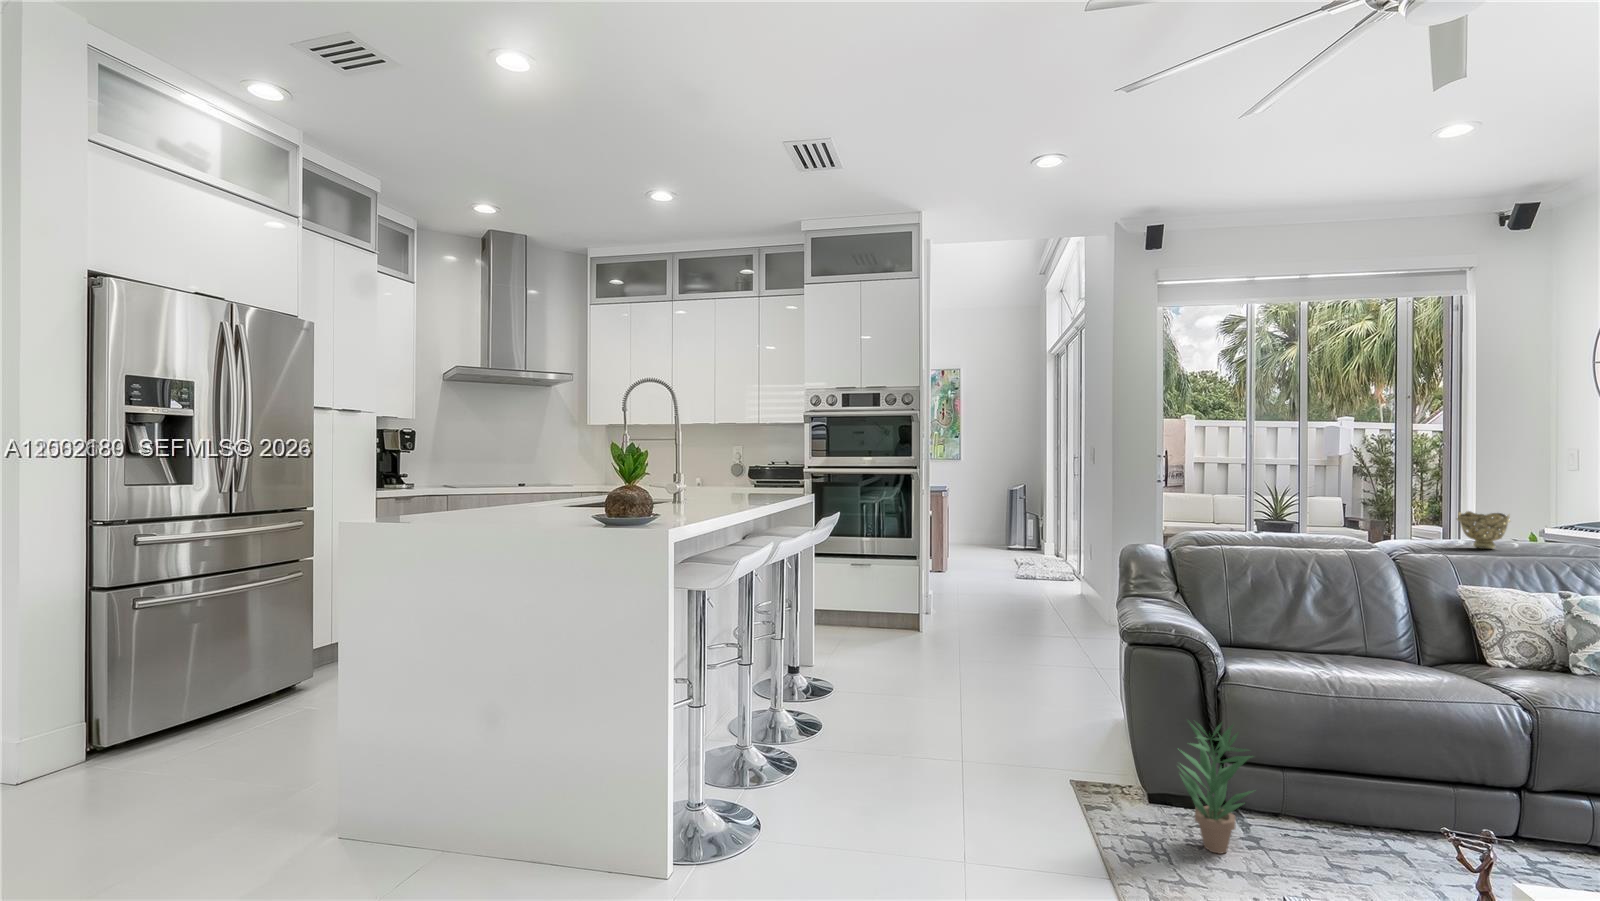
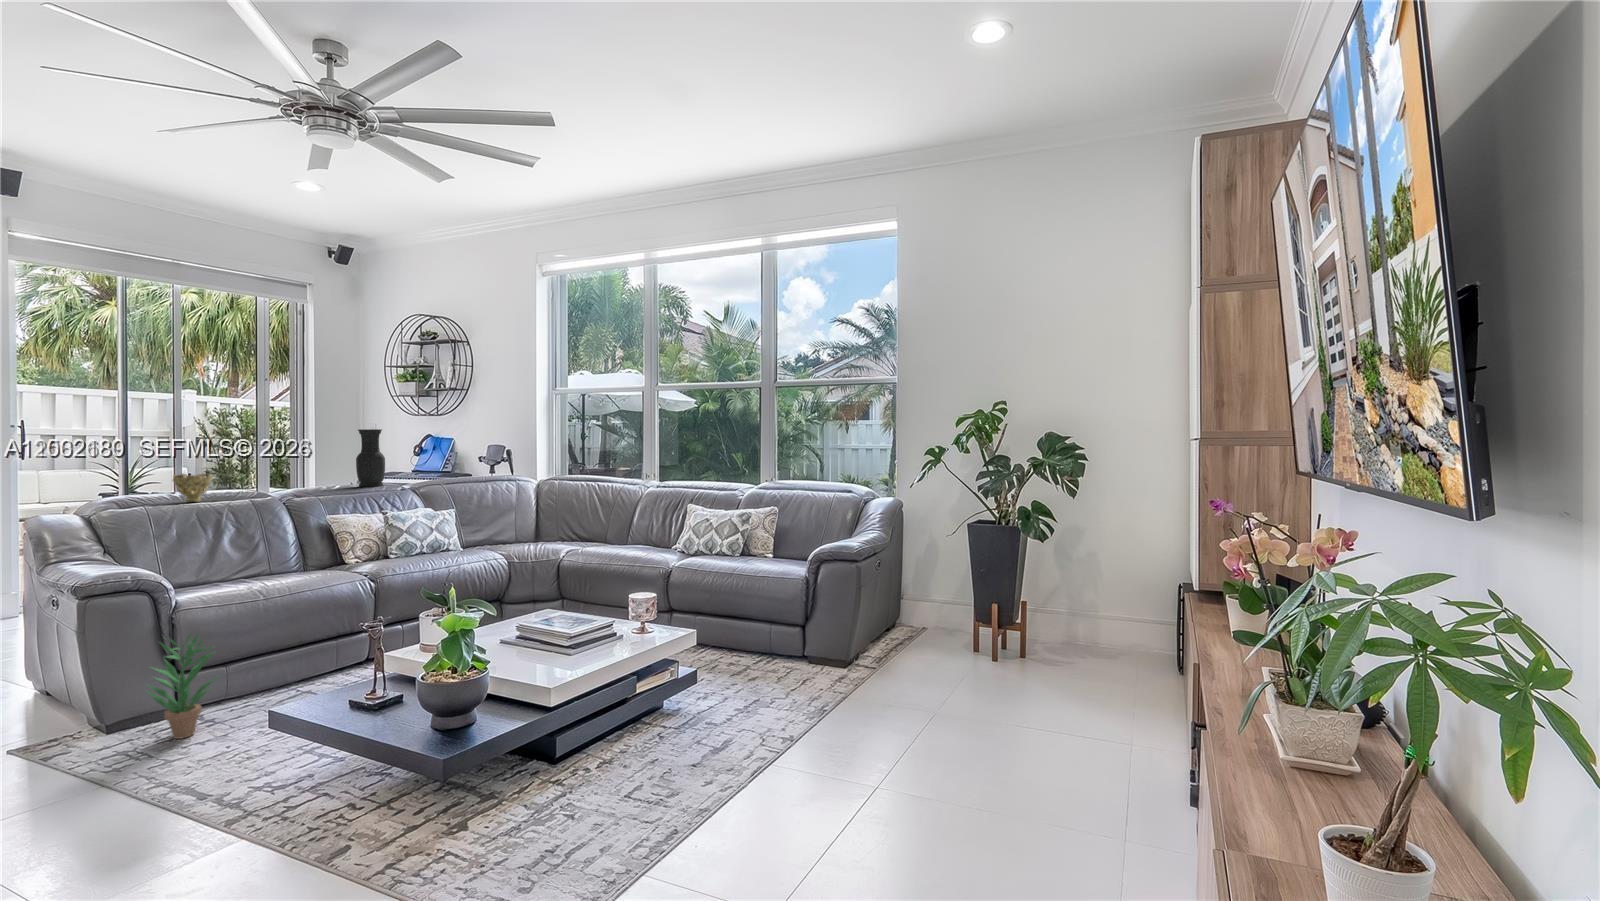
vase: none [1519,458,1575,547] -> present [356,429,385,487]
decorative bowl: present [1457,511,1510,549] -> present [173,474,211,502]

